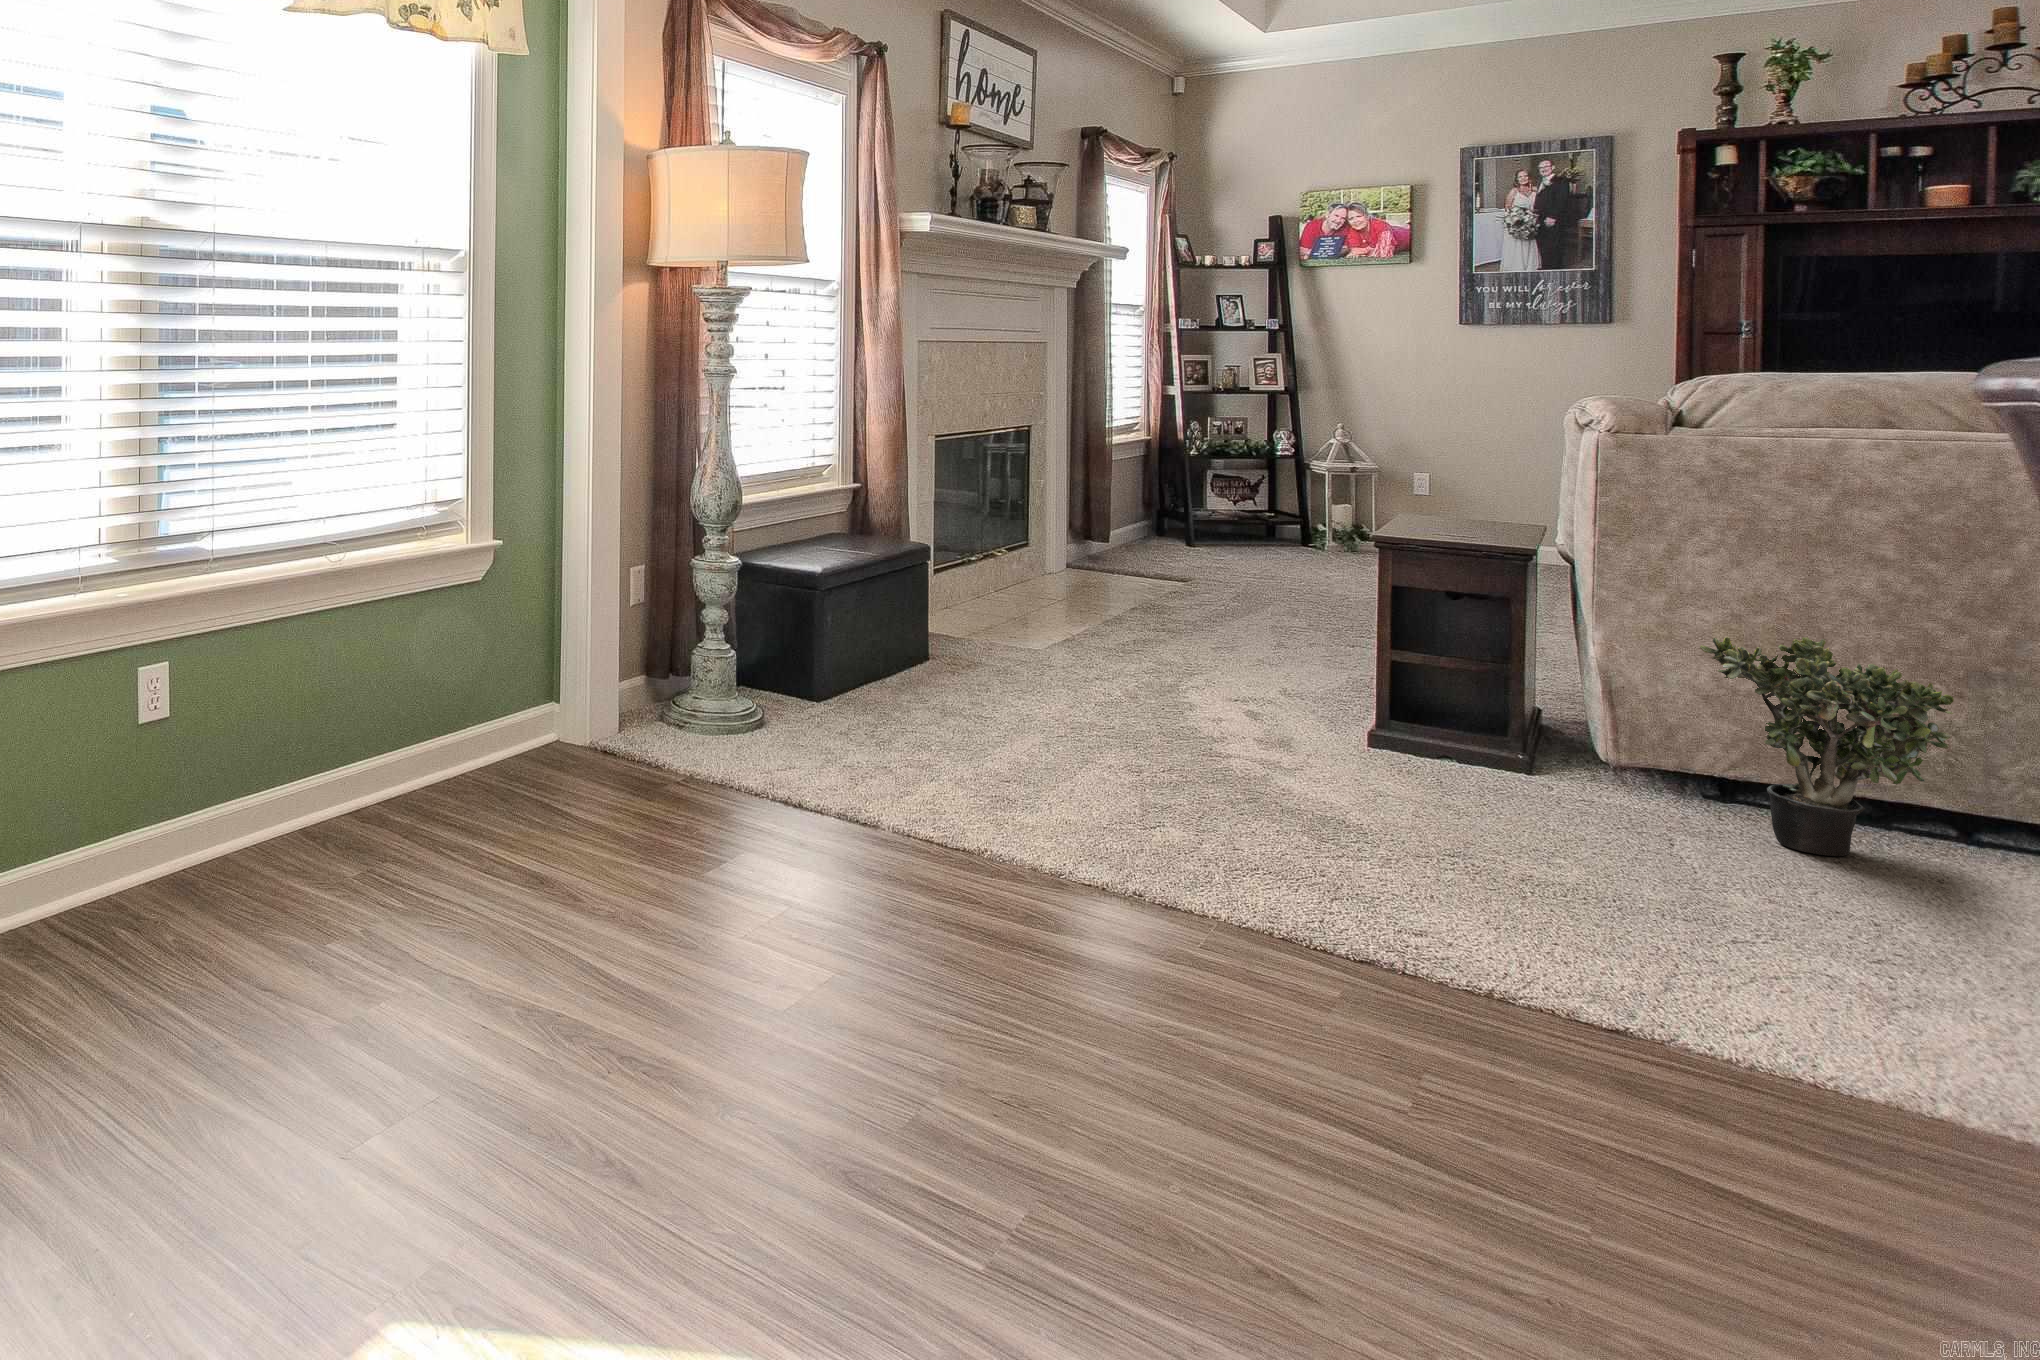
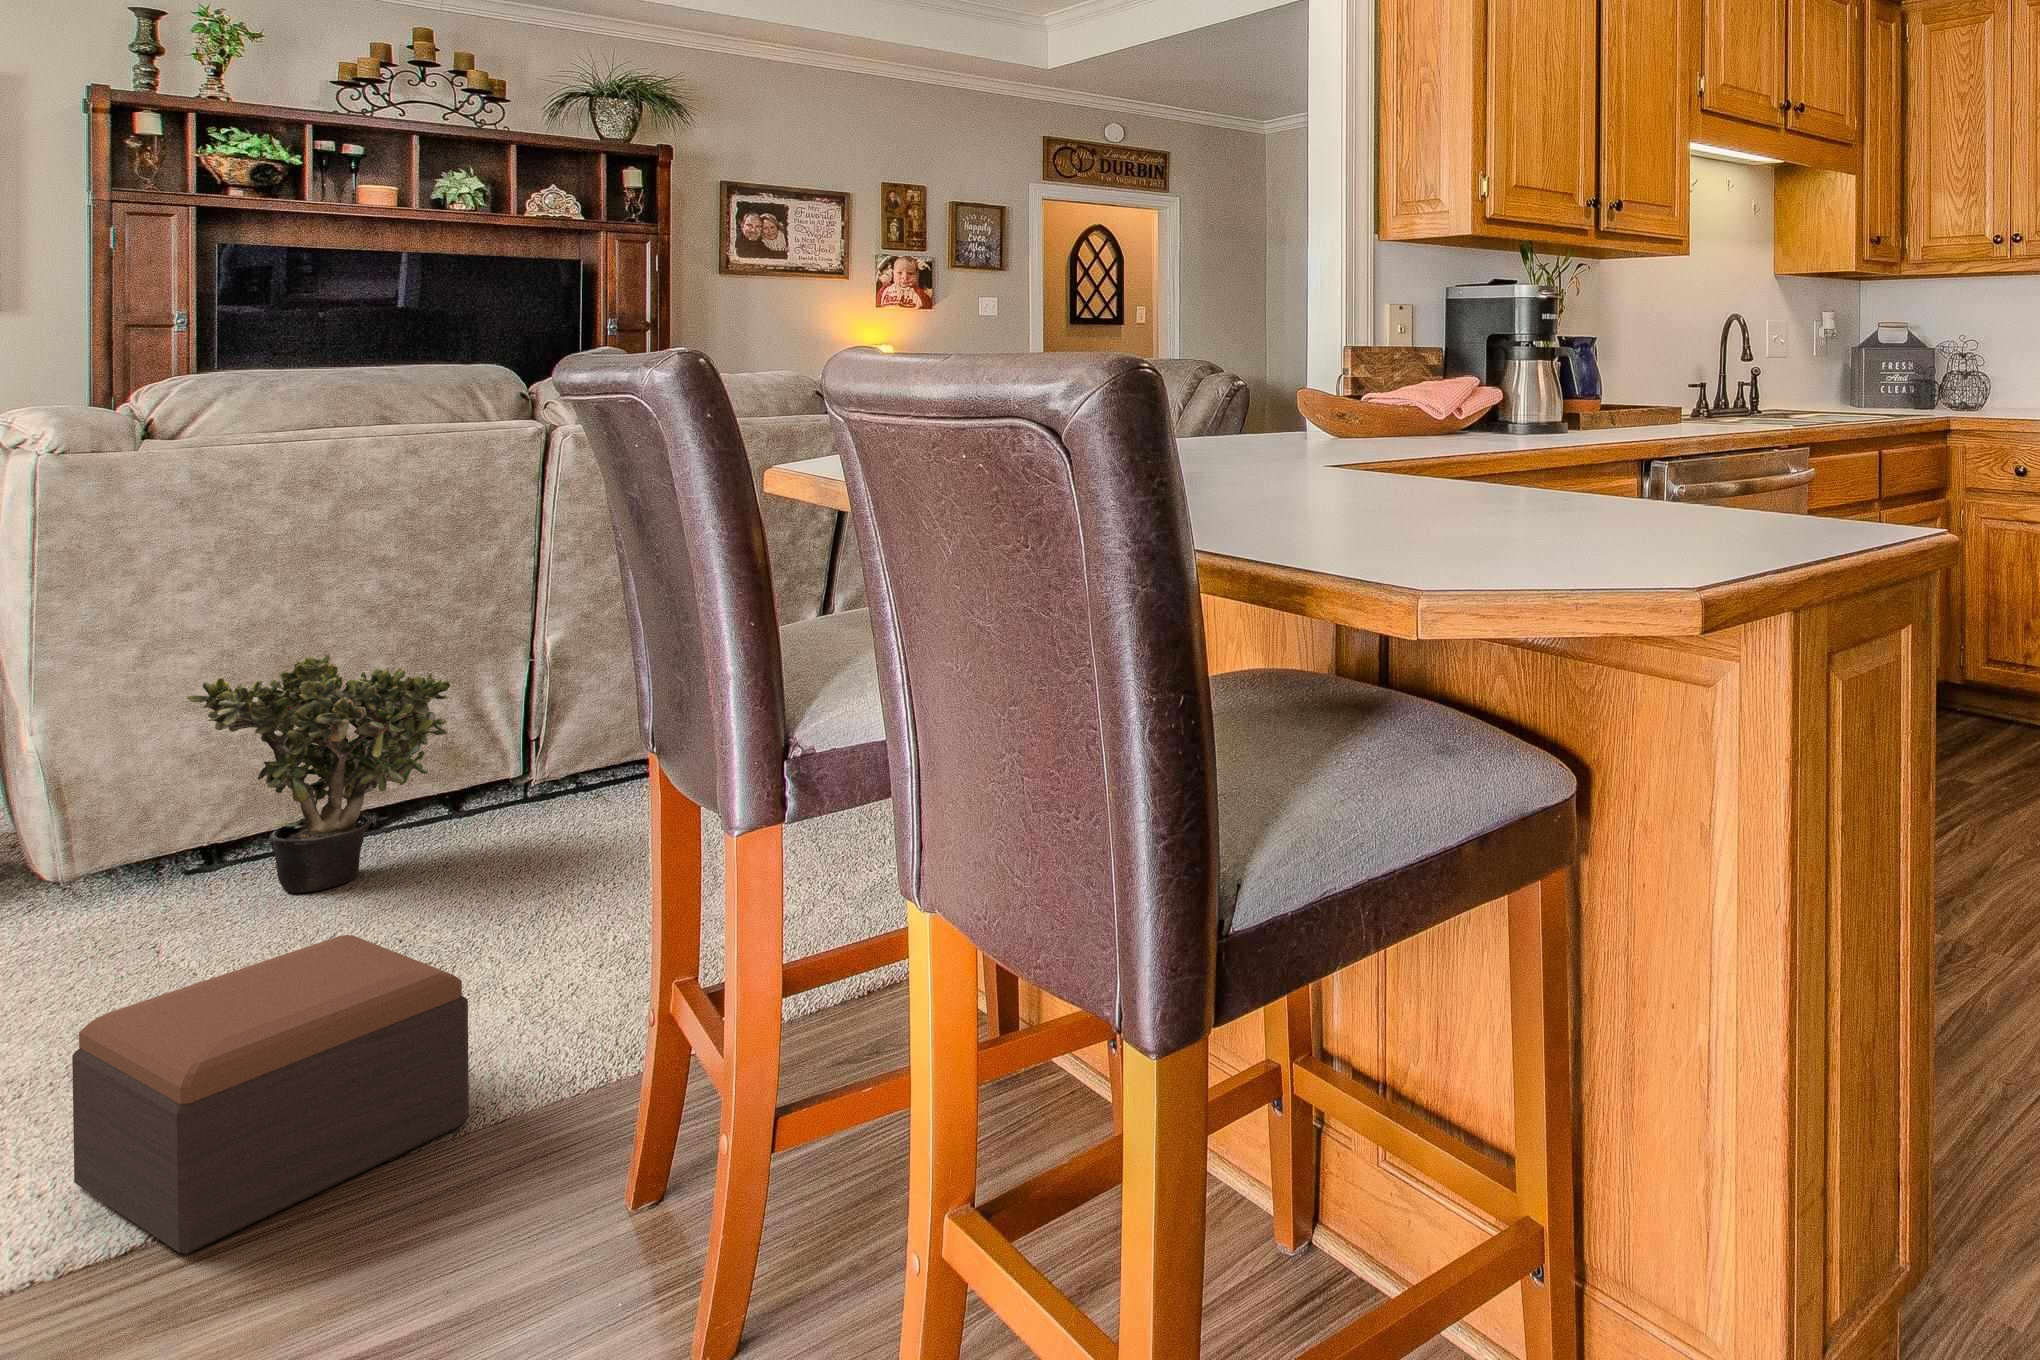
footstool: none [1584,852,1905,1097] -> present [72,935,469,1254]

